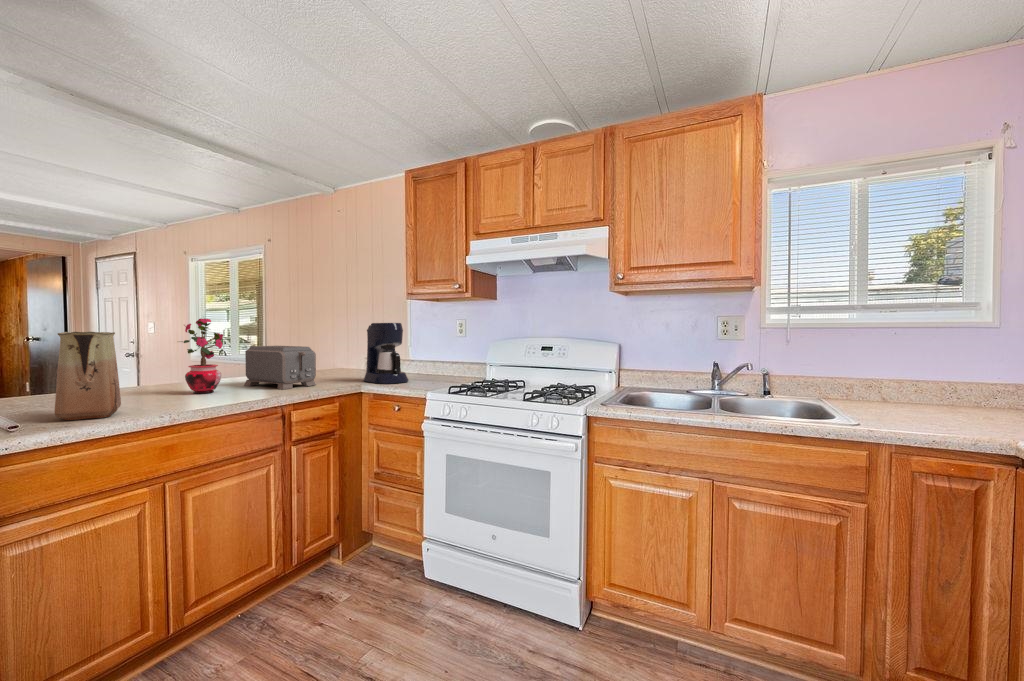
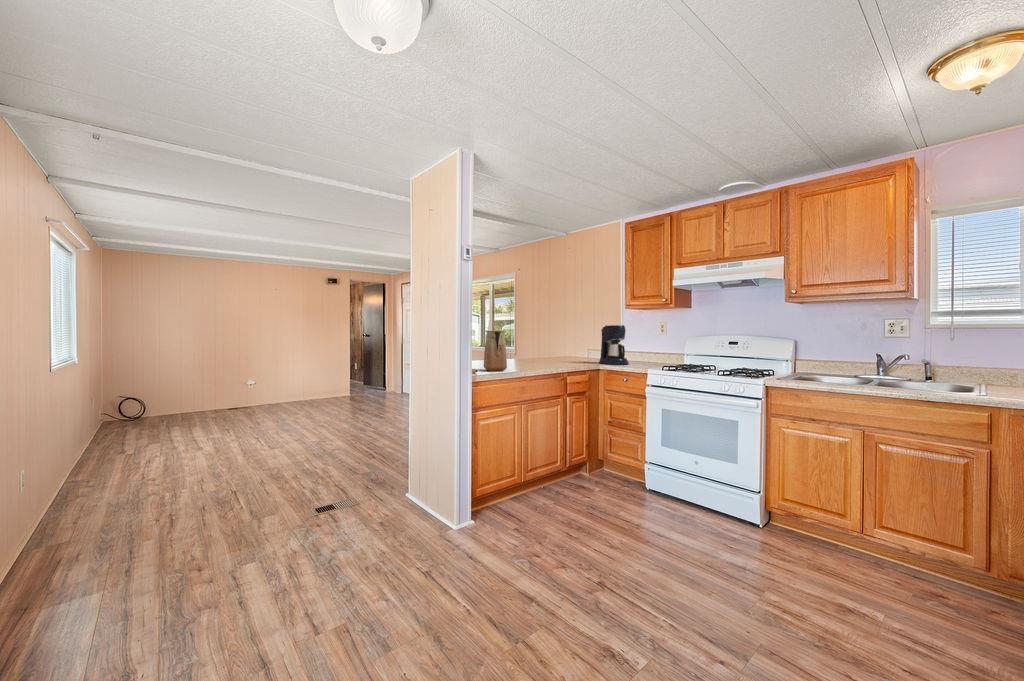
potted plant: present [184,318,223,394] -> none [508,322,530,365]
toaster: present [244,346,316,389] -> none [532,340,573,365]

